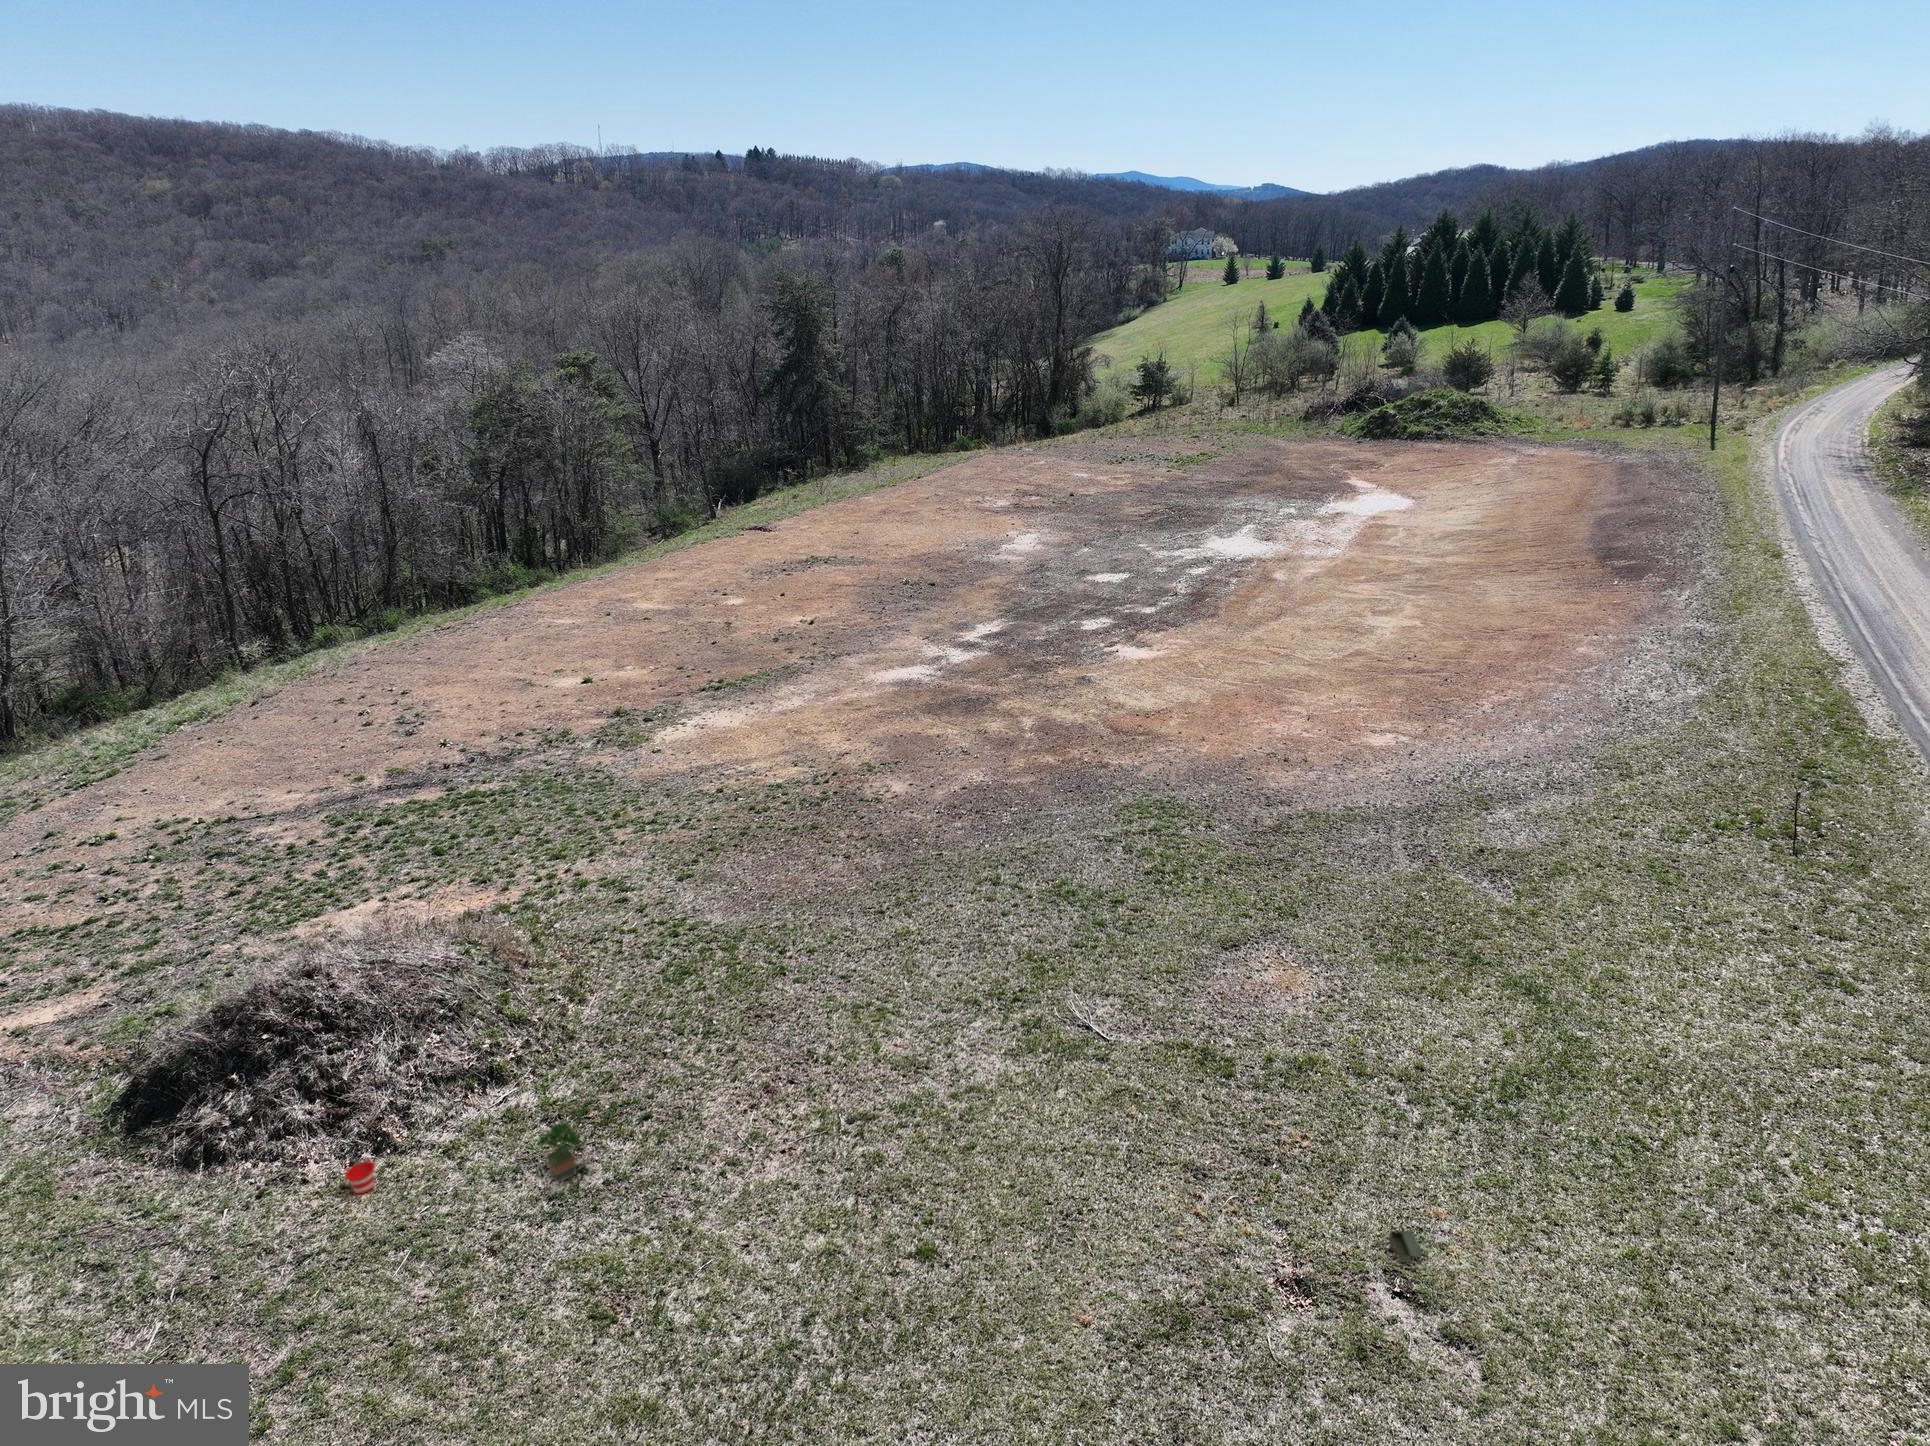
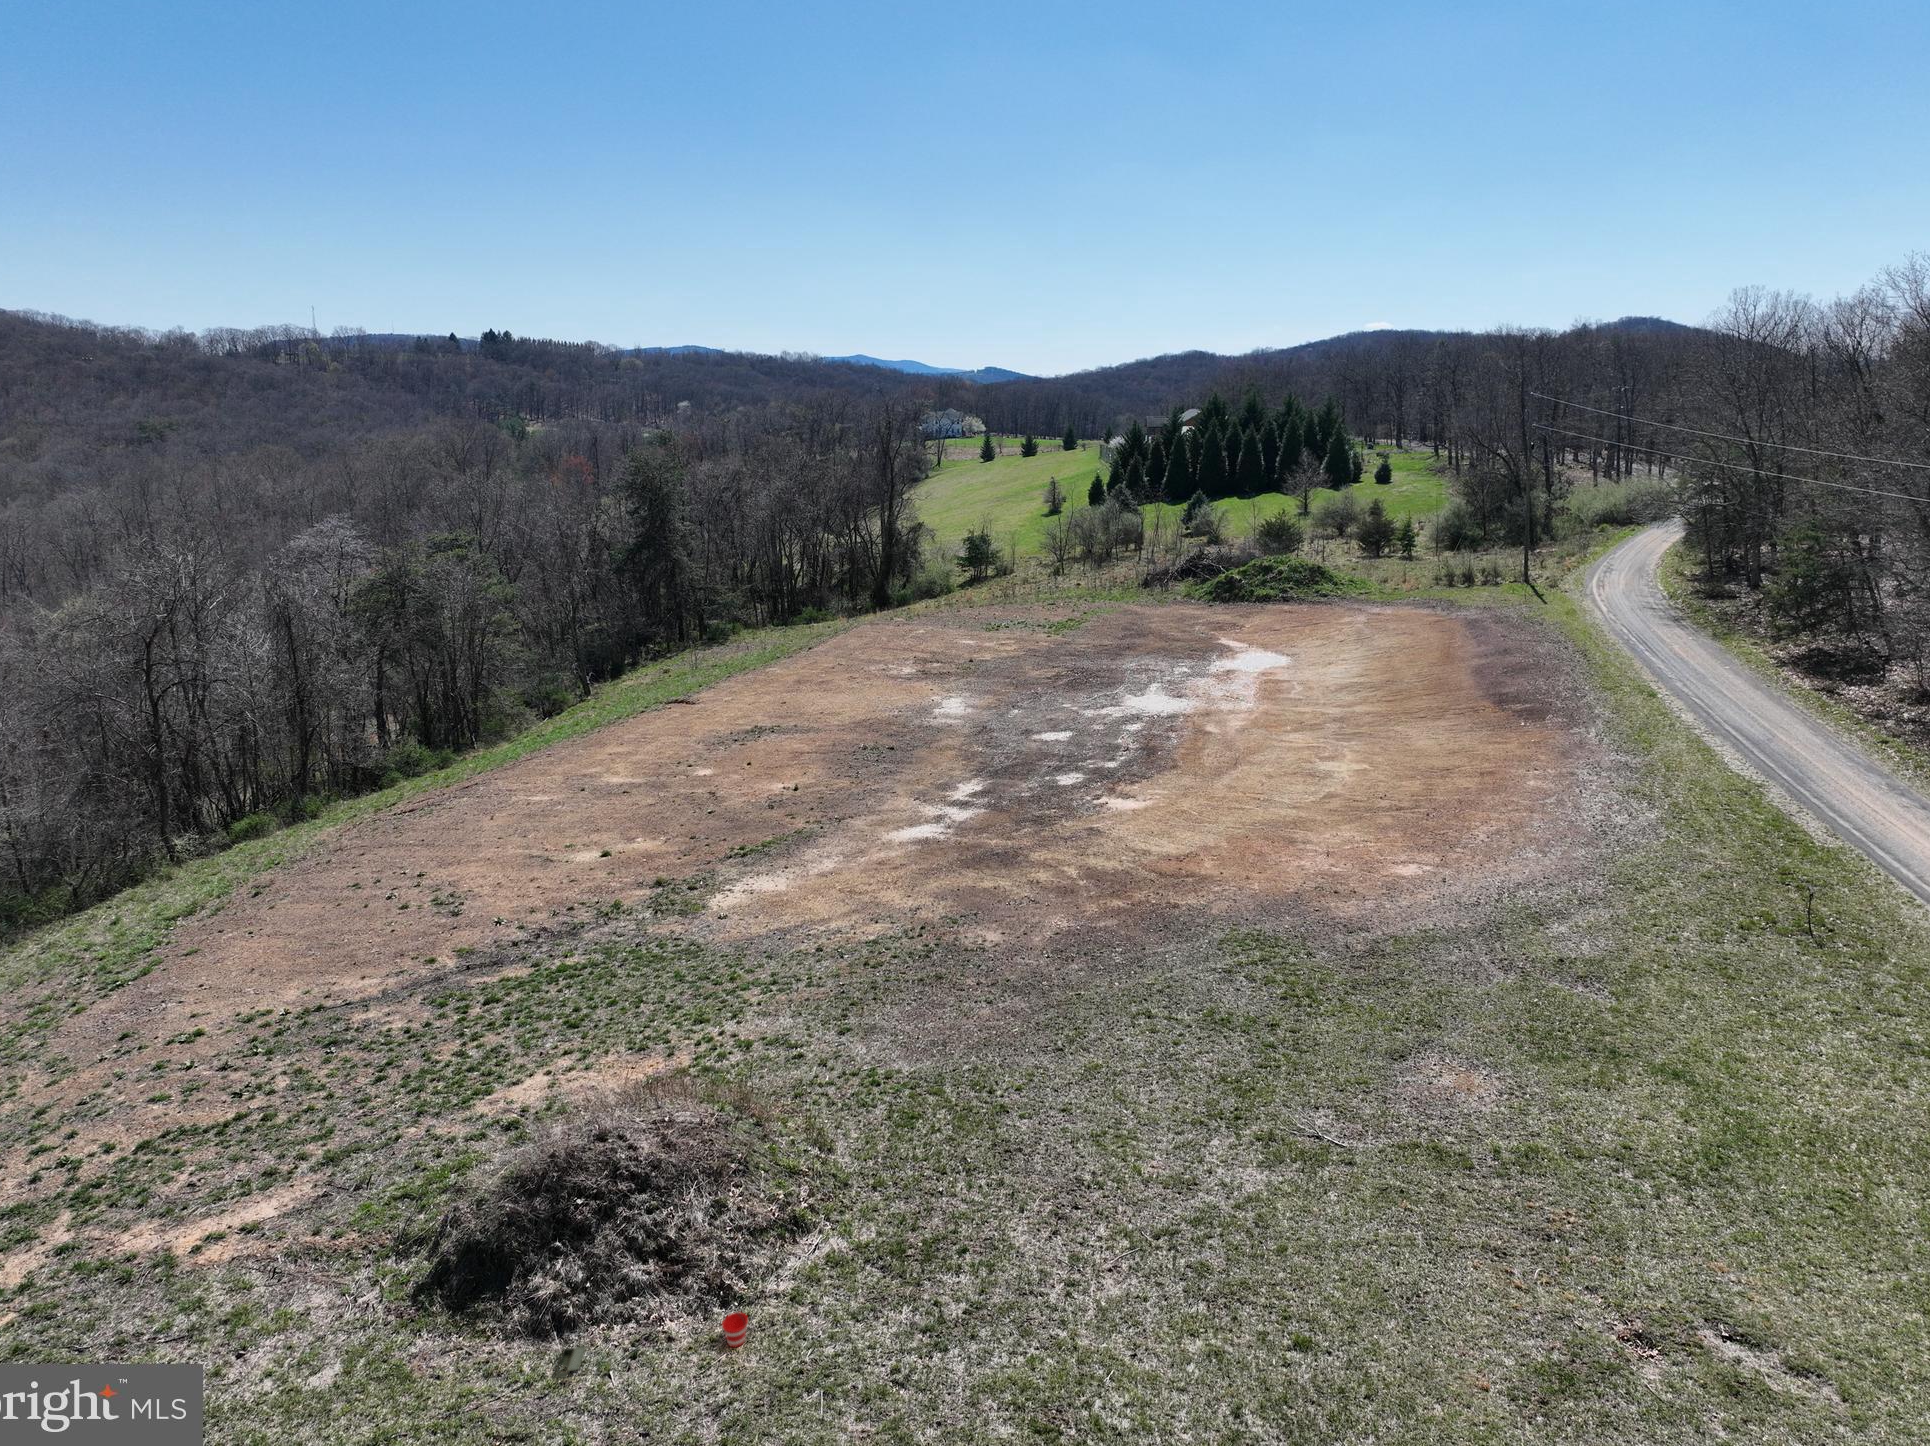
potted tree: present [538,1122,580,1183] -> none [899,1255,941,1320]
toolbox: present [1390,1230,1422,1262] -> present [555,1346,586,1378]

